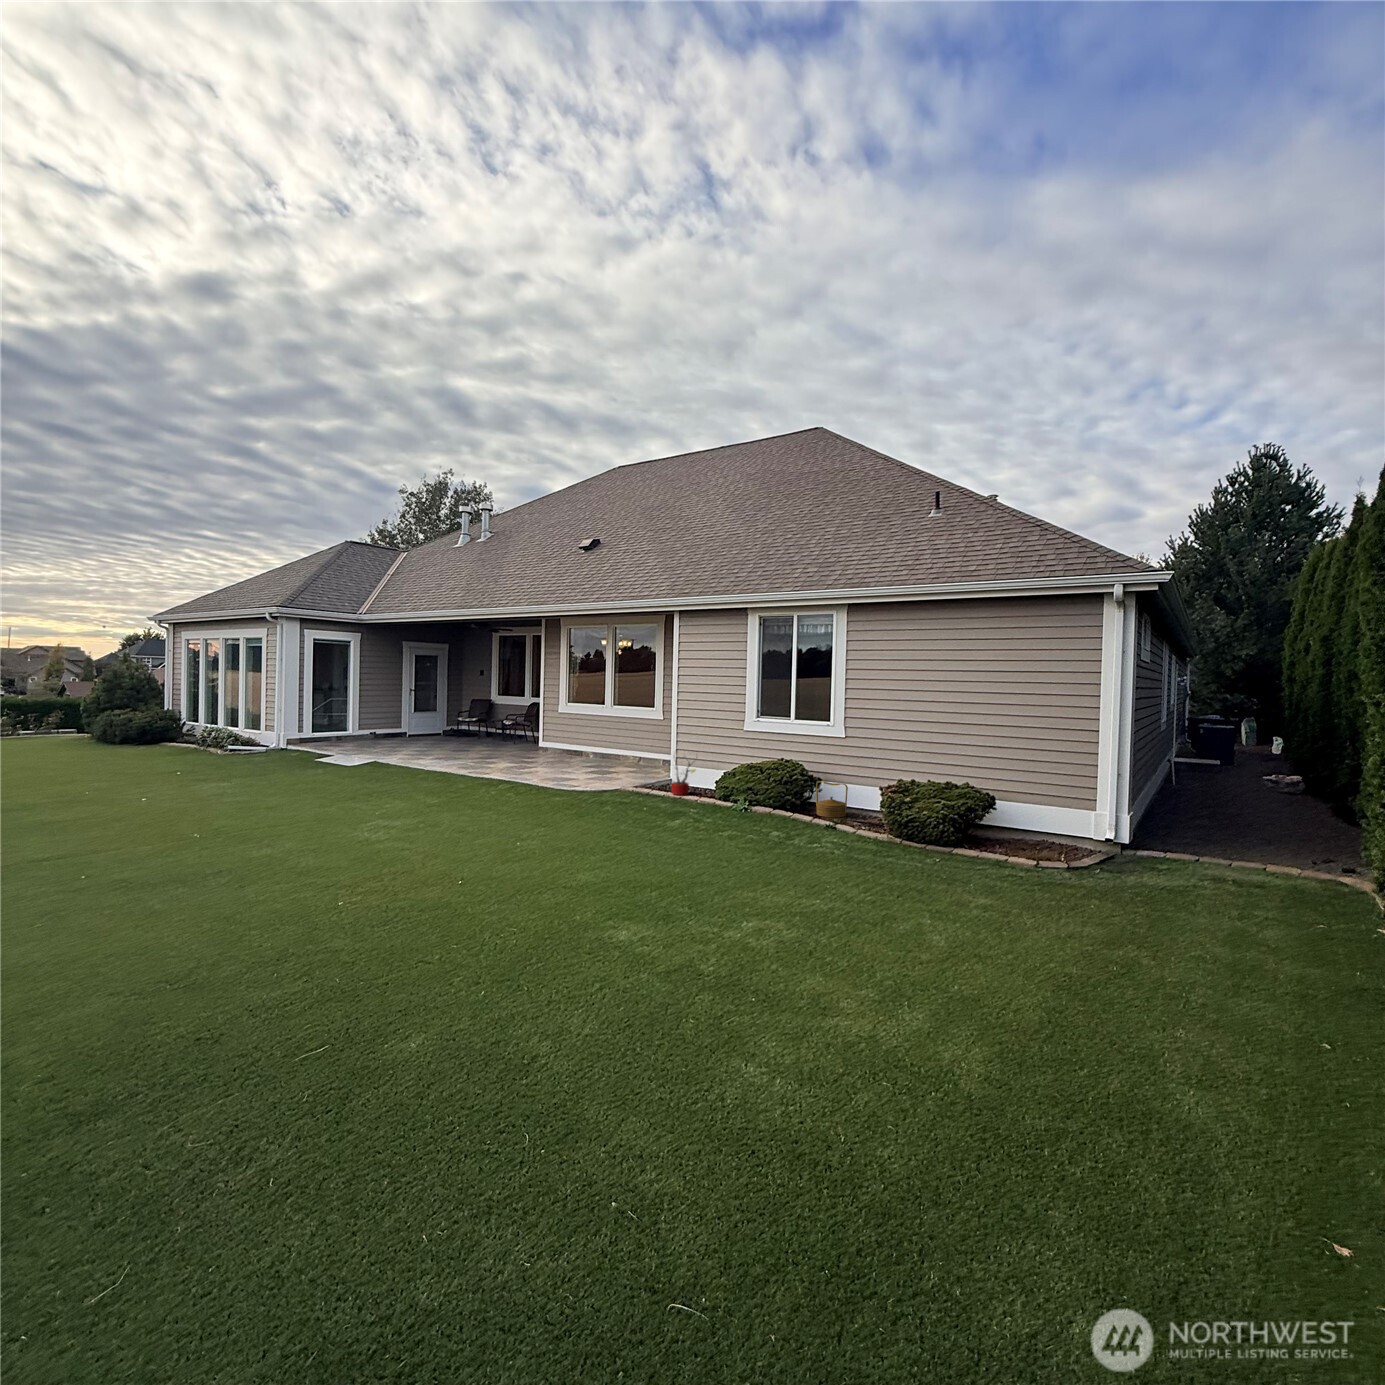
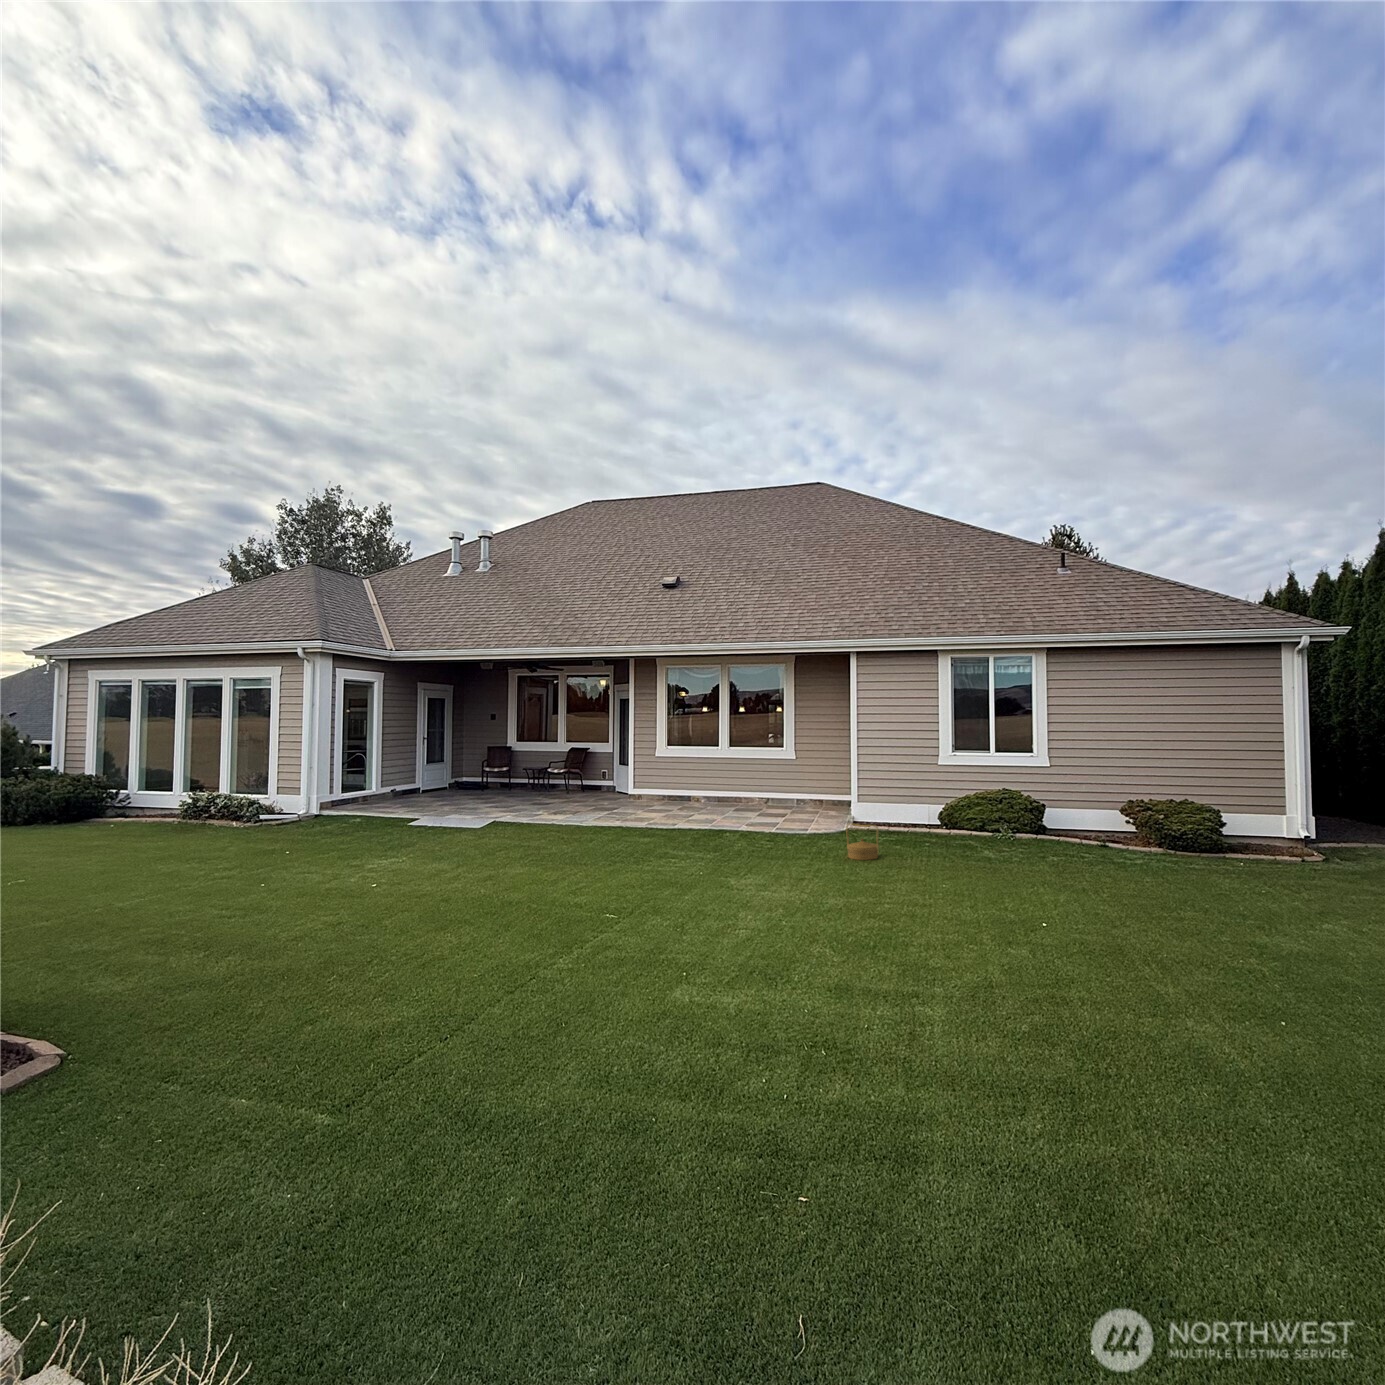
decorative plant: present [671,757,696,795] -> none [701,798,725,843]

